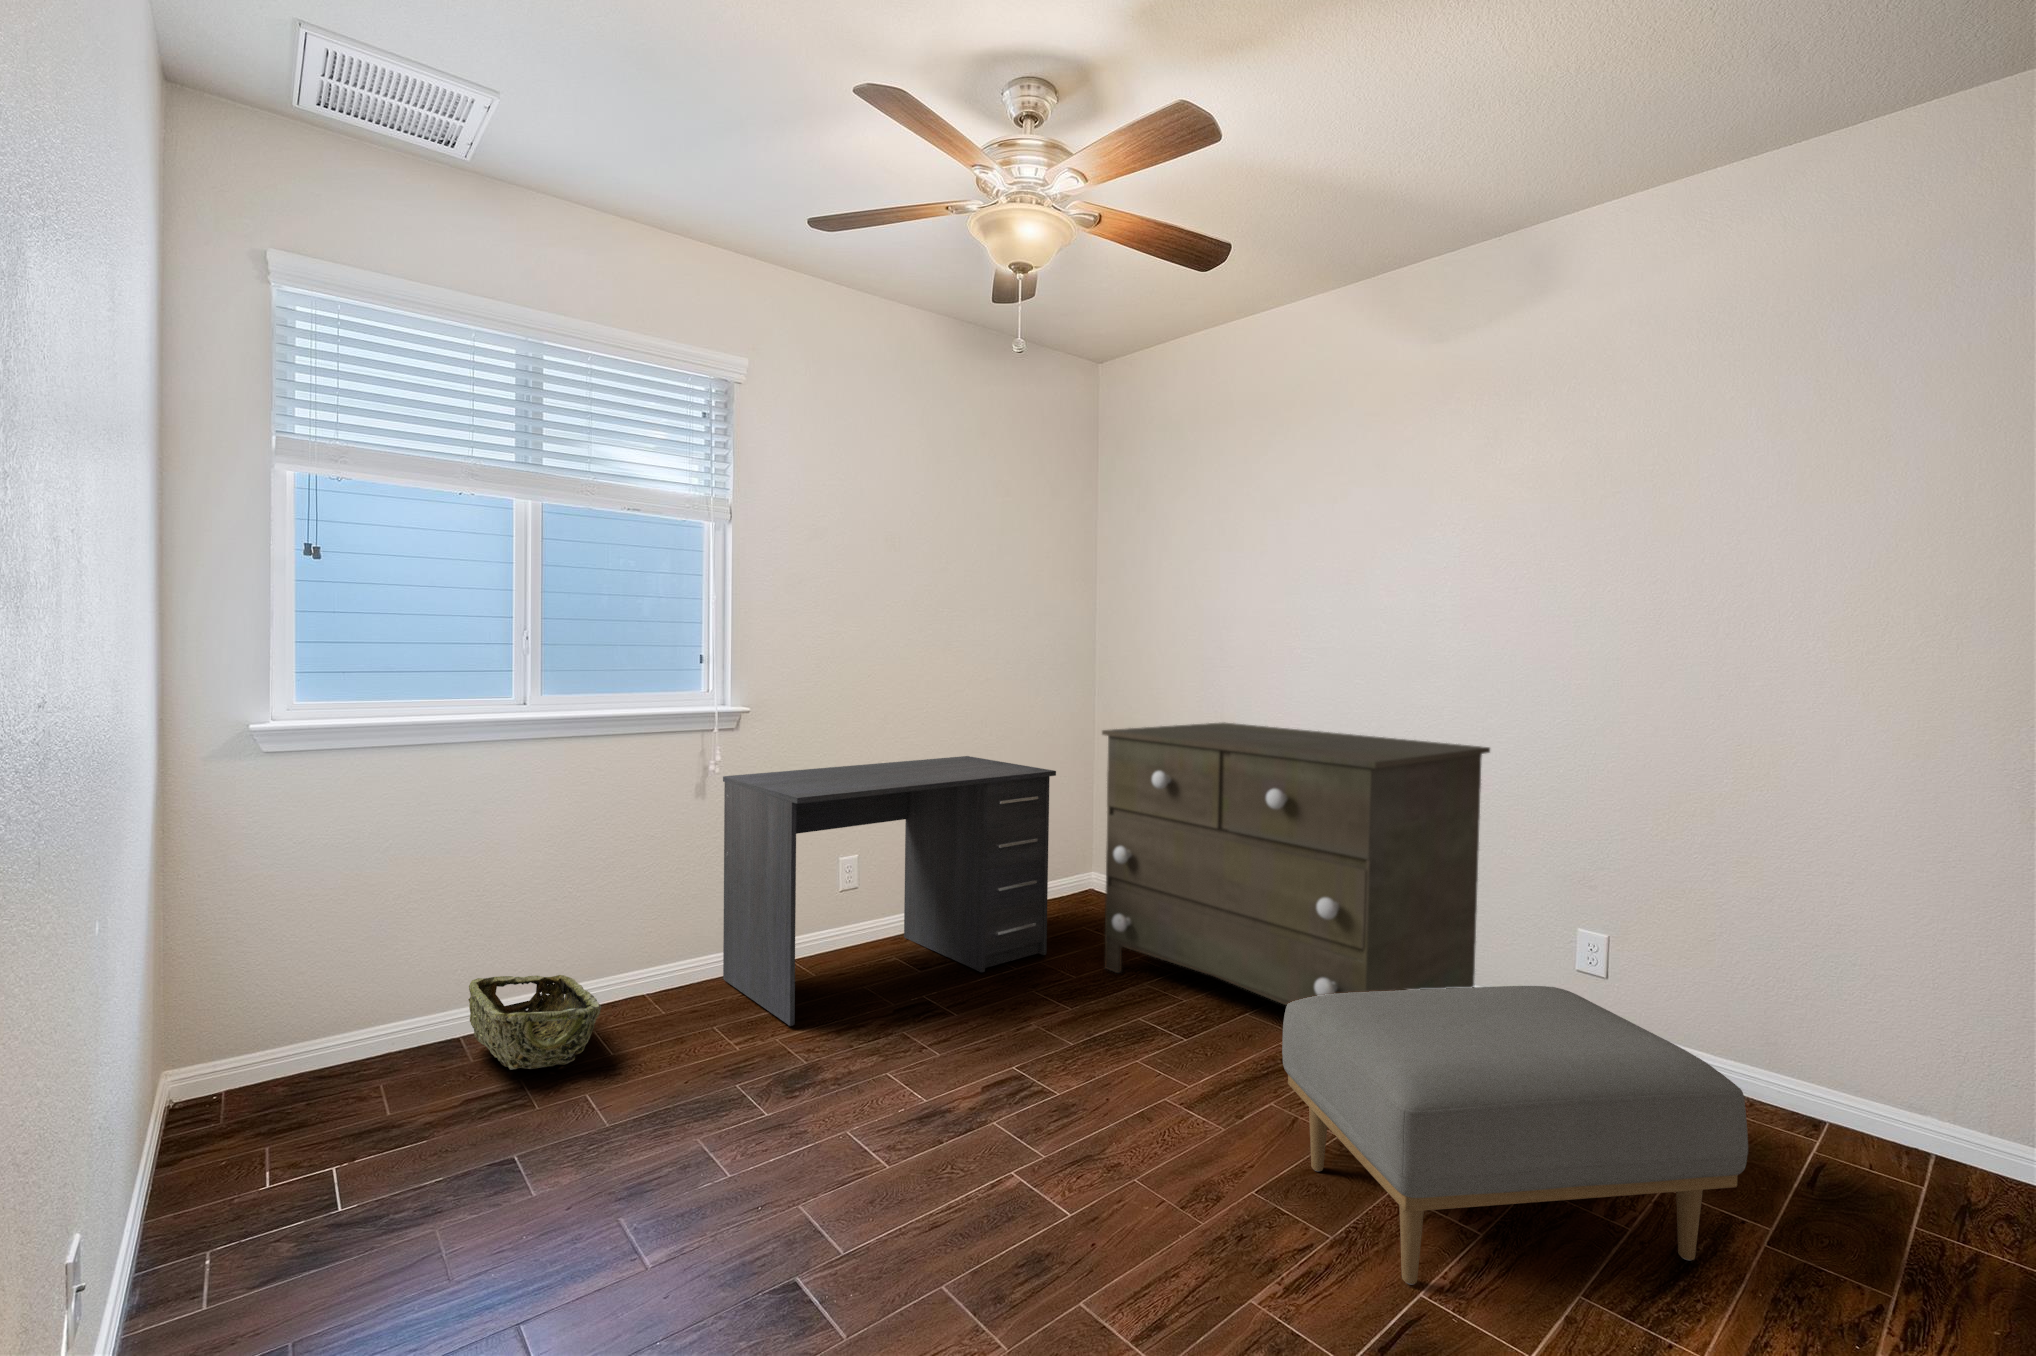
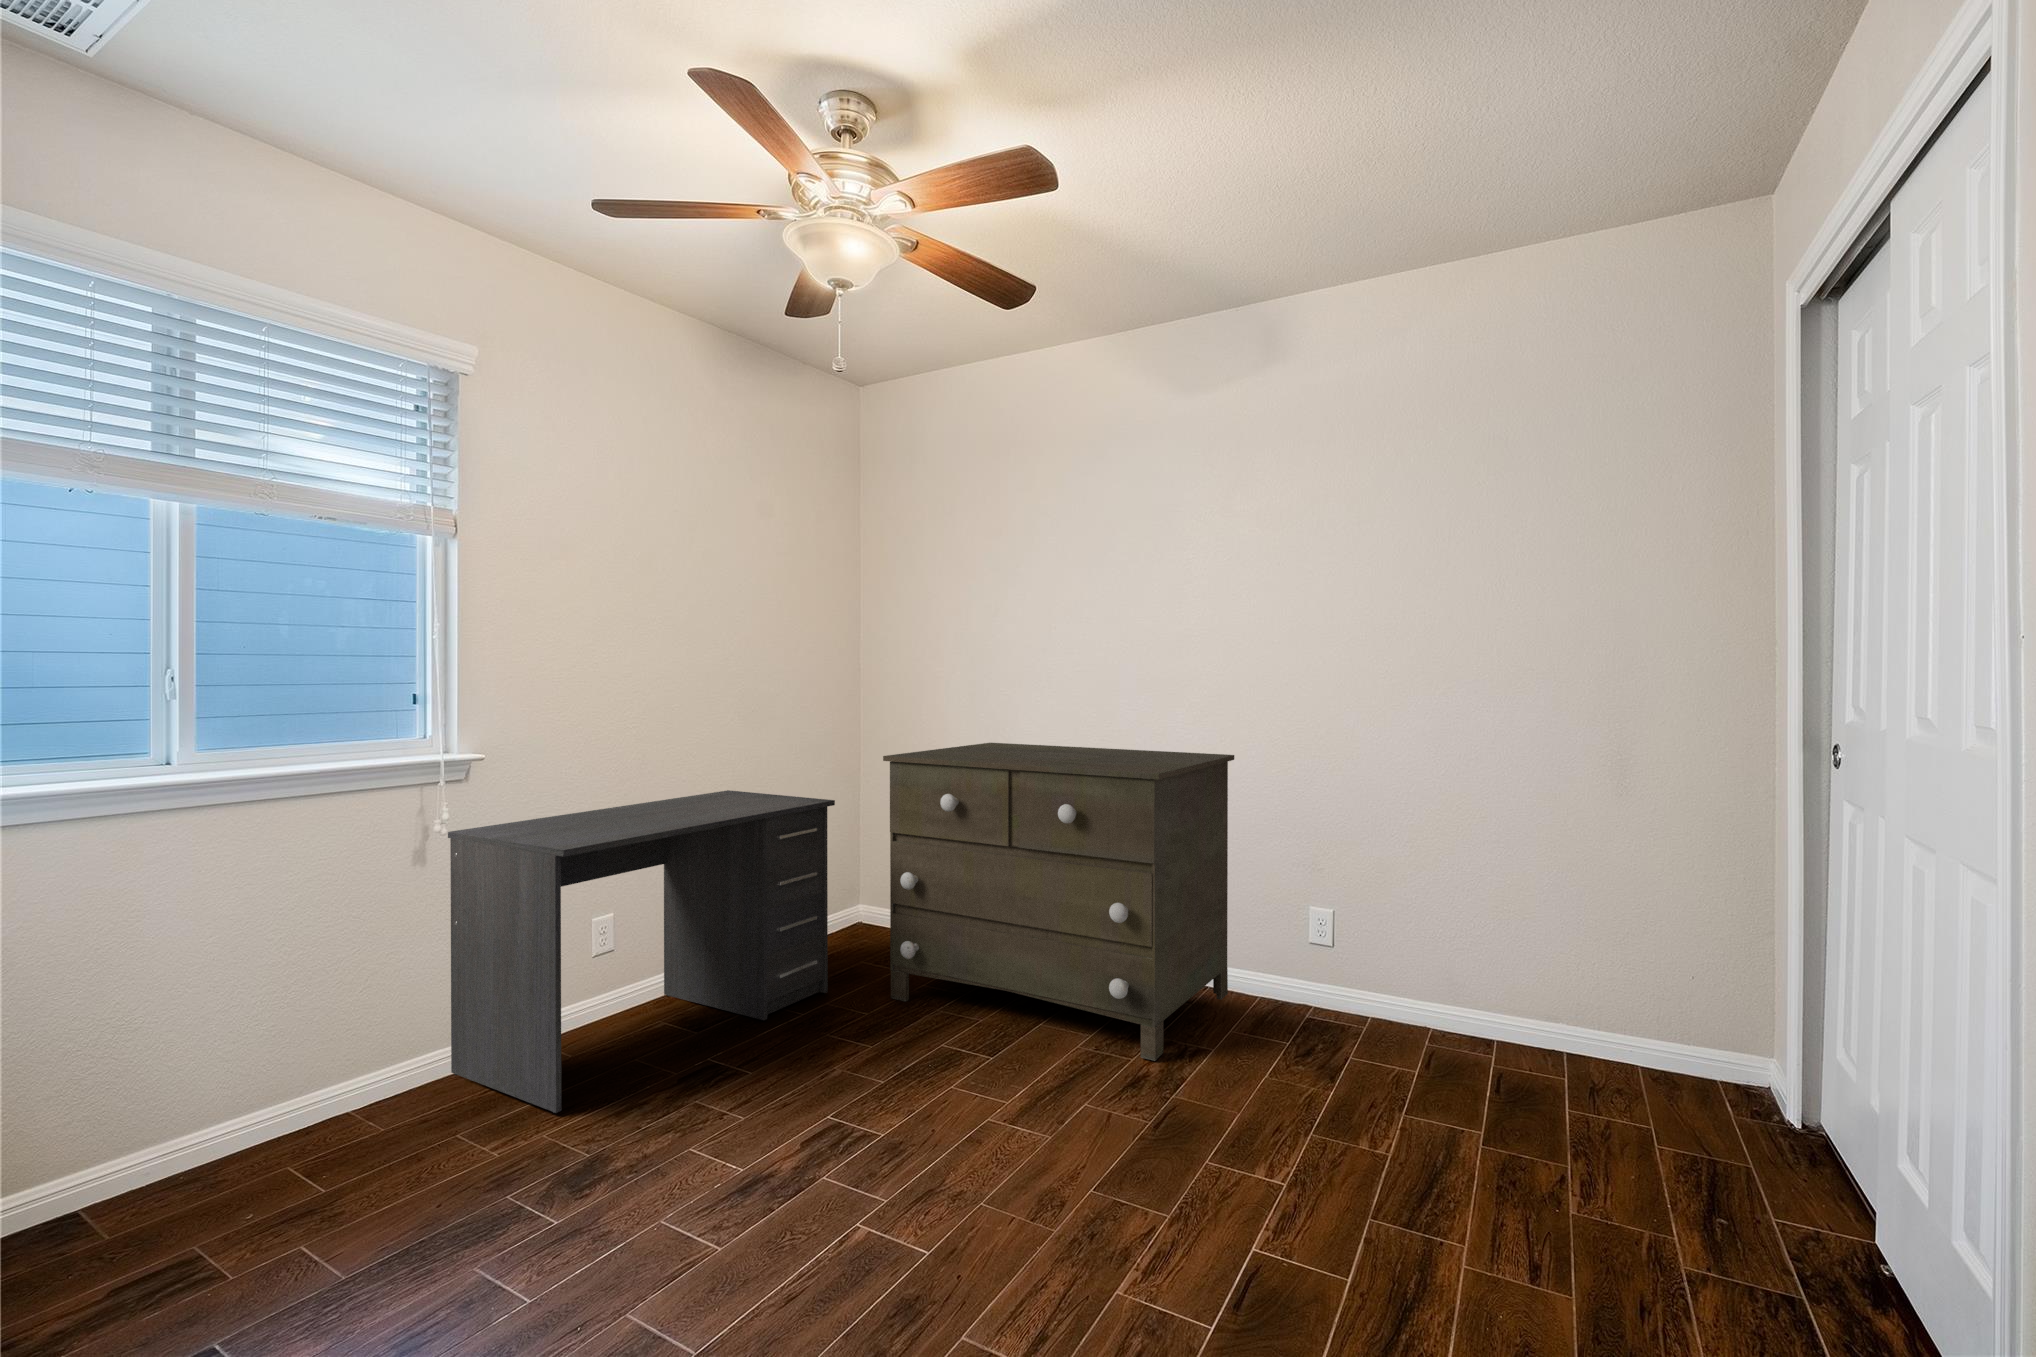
woven basket: present [468,975,601,1070] -> none [93,1099,308,1233]
ottoman: present [1282,986,1748,1285] -> none [1106,960,1475,1244]

